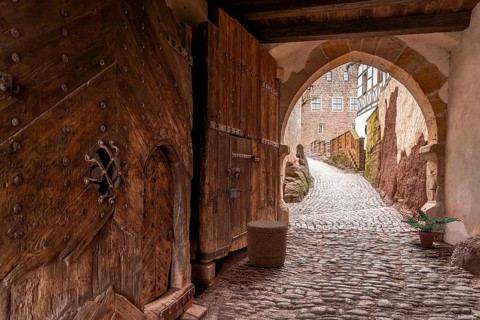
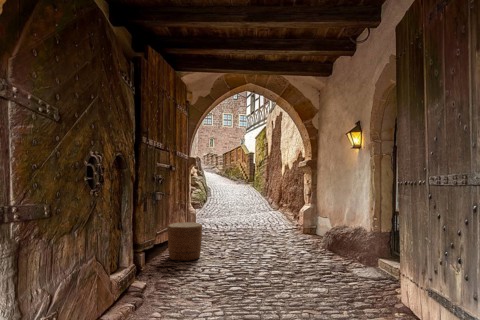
potted plant: present [401,209,458,248] -> none [286,209,326,239]

